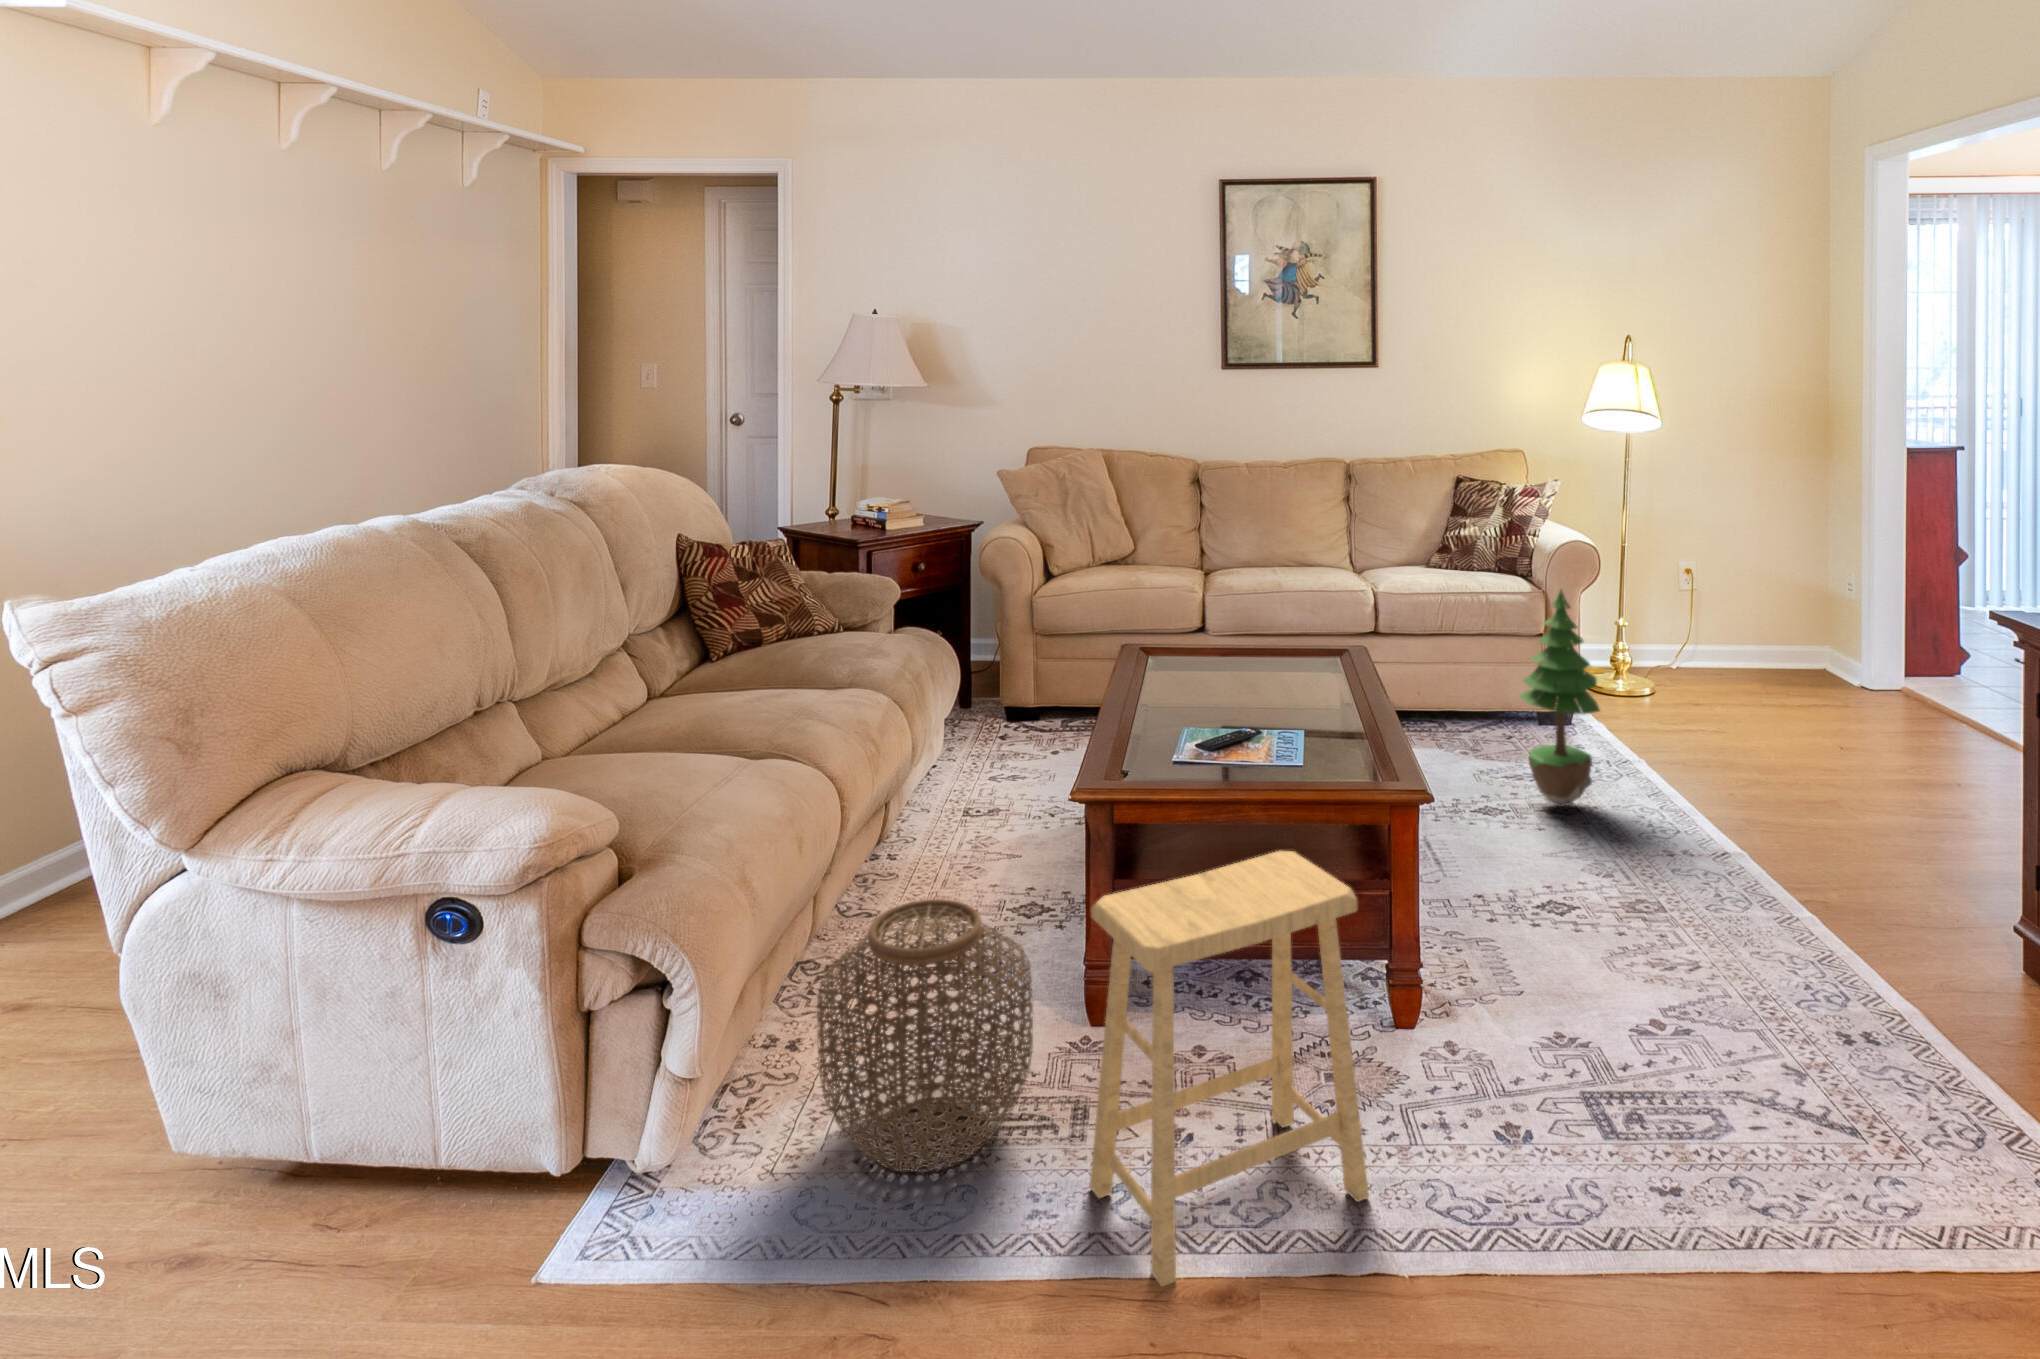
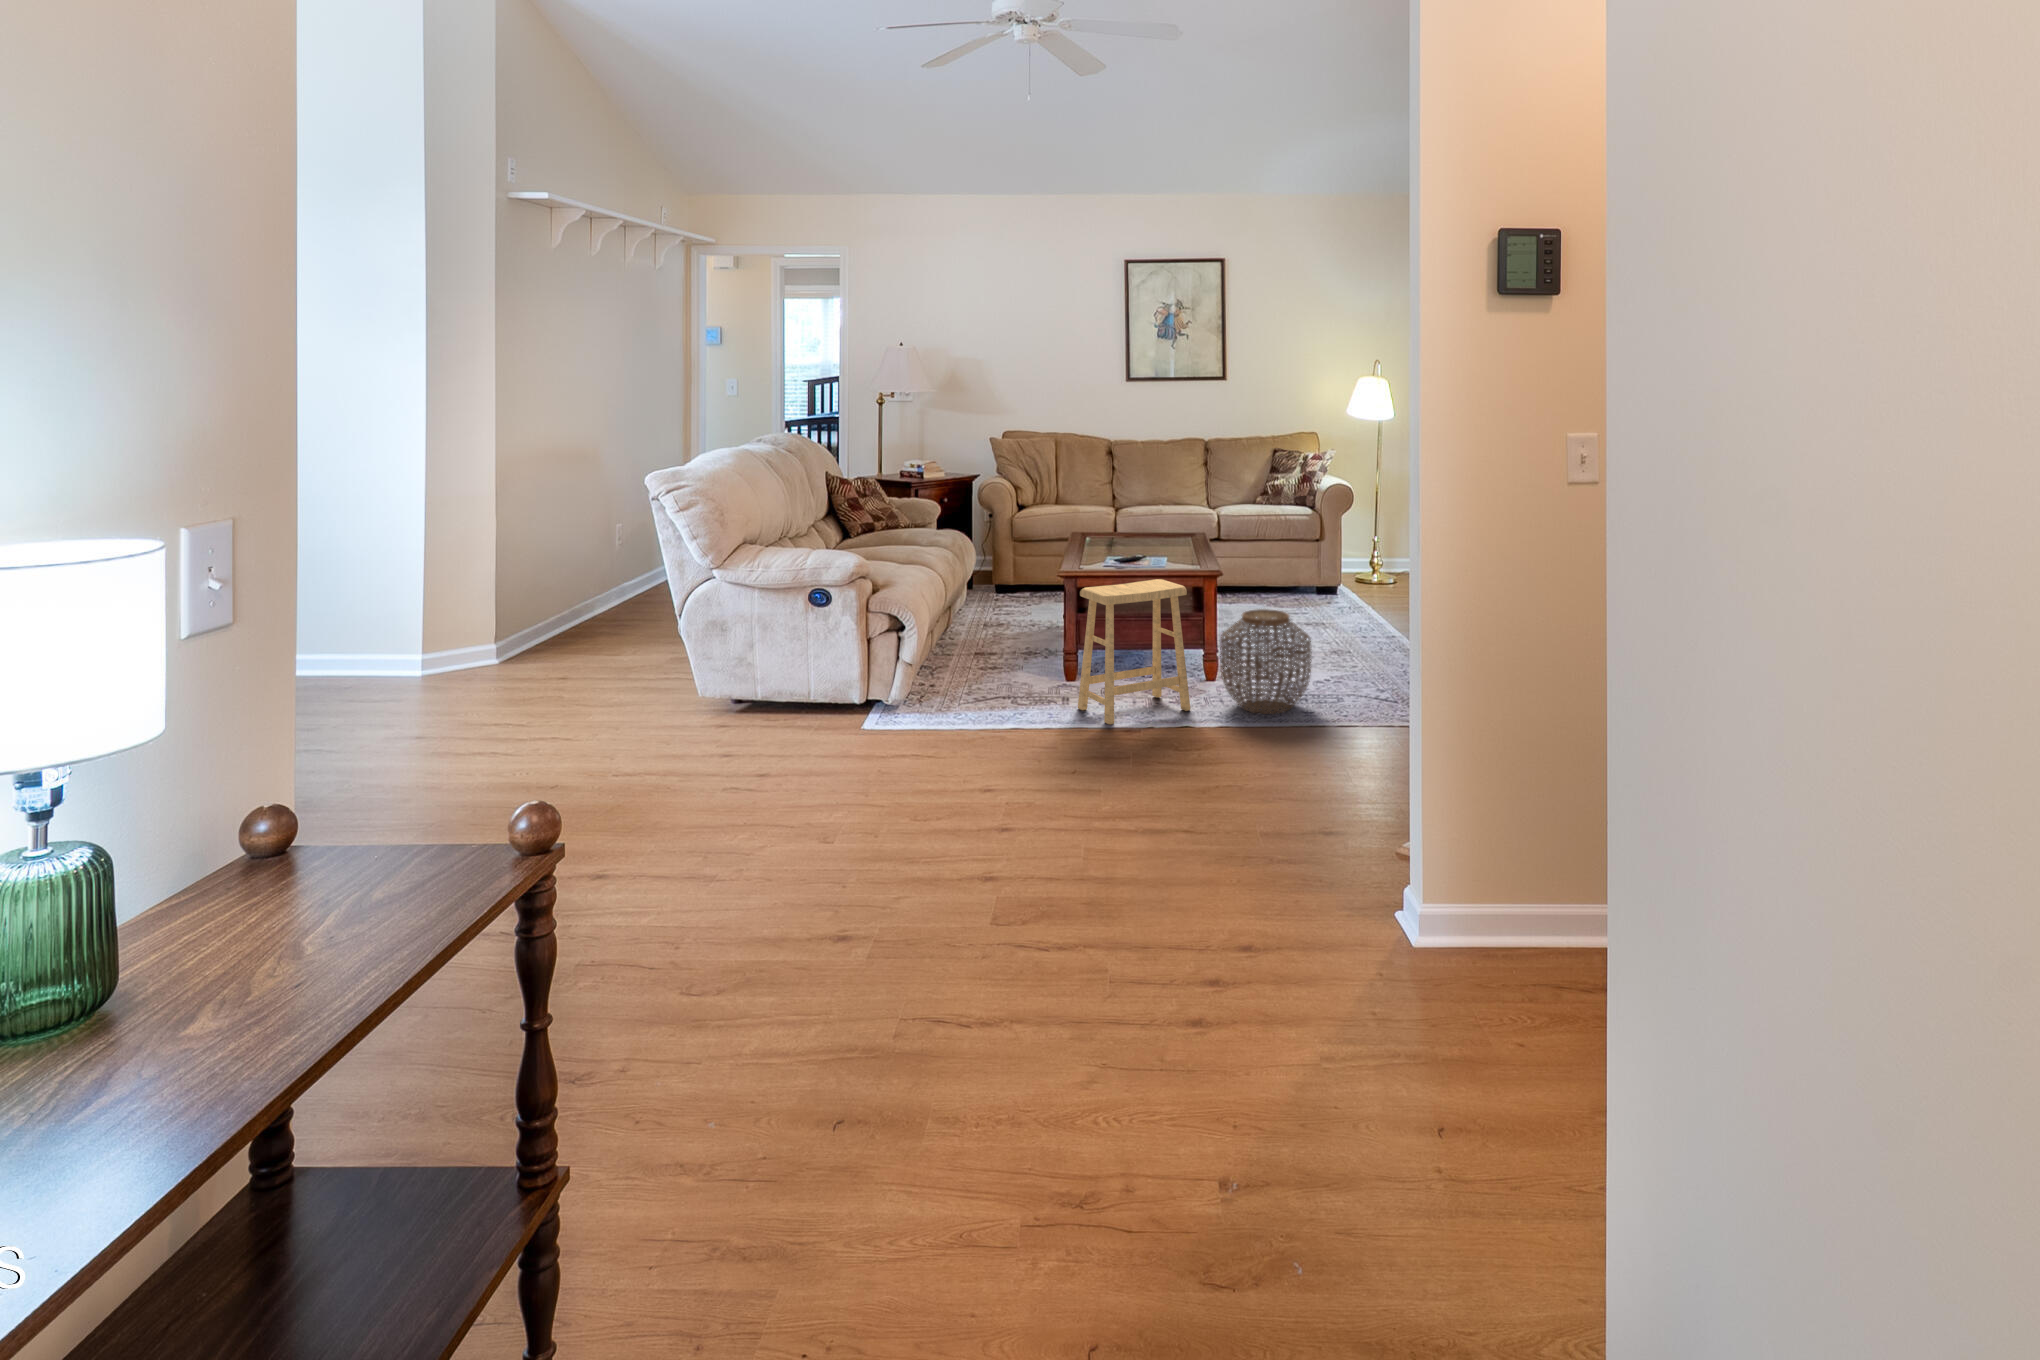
potted tree: present [1520,590,1600,807] -> none [1292,501,1336,622]
woven basket: present [817,899,1033,1172] -> present [1220,609,1311,714]

